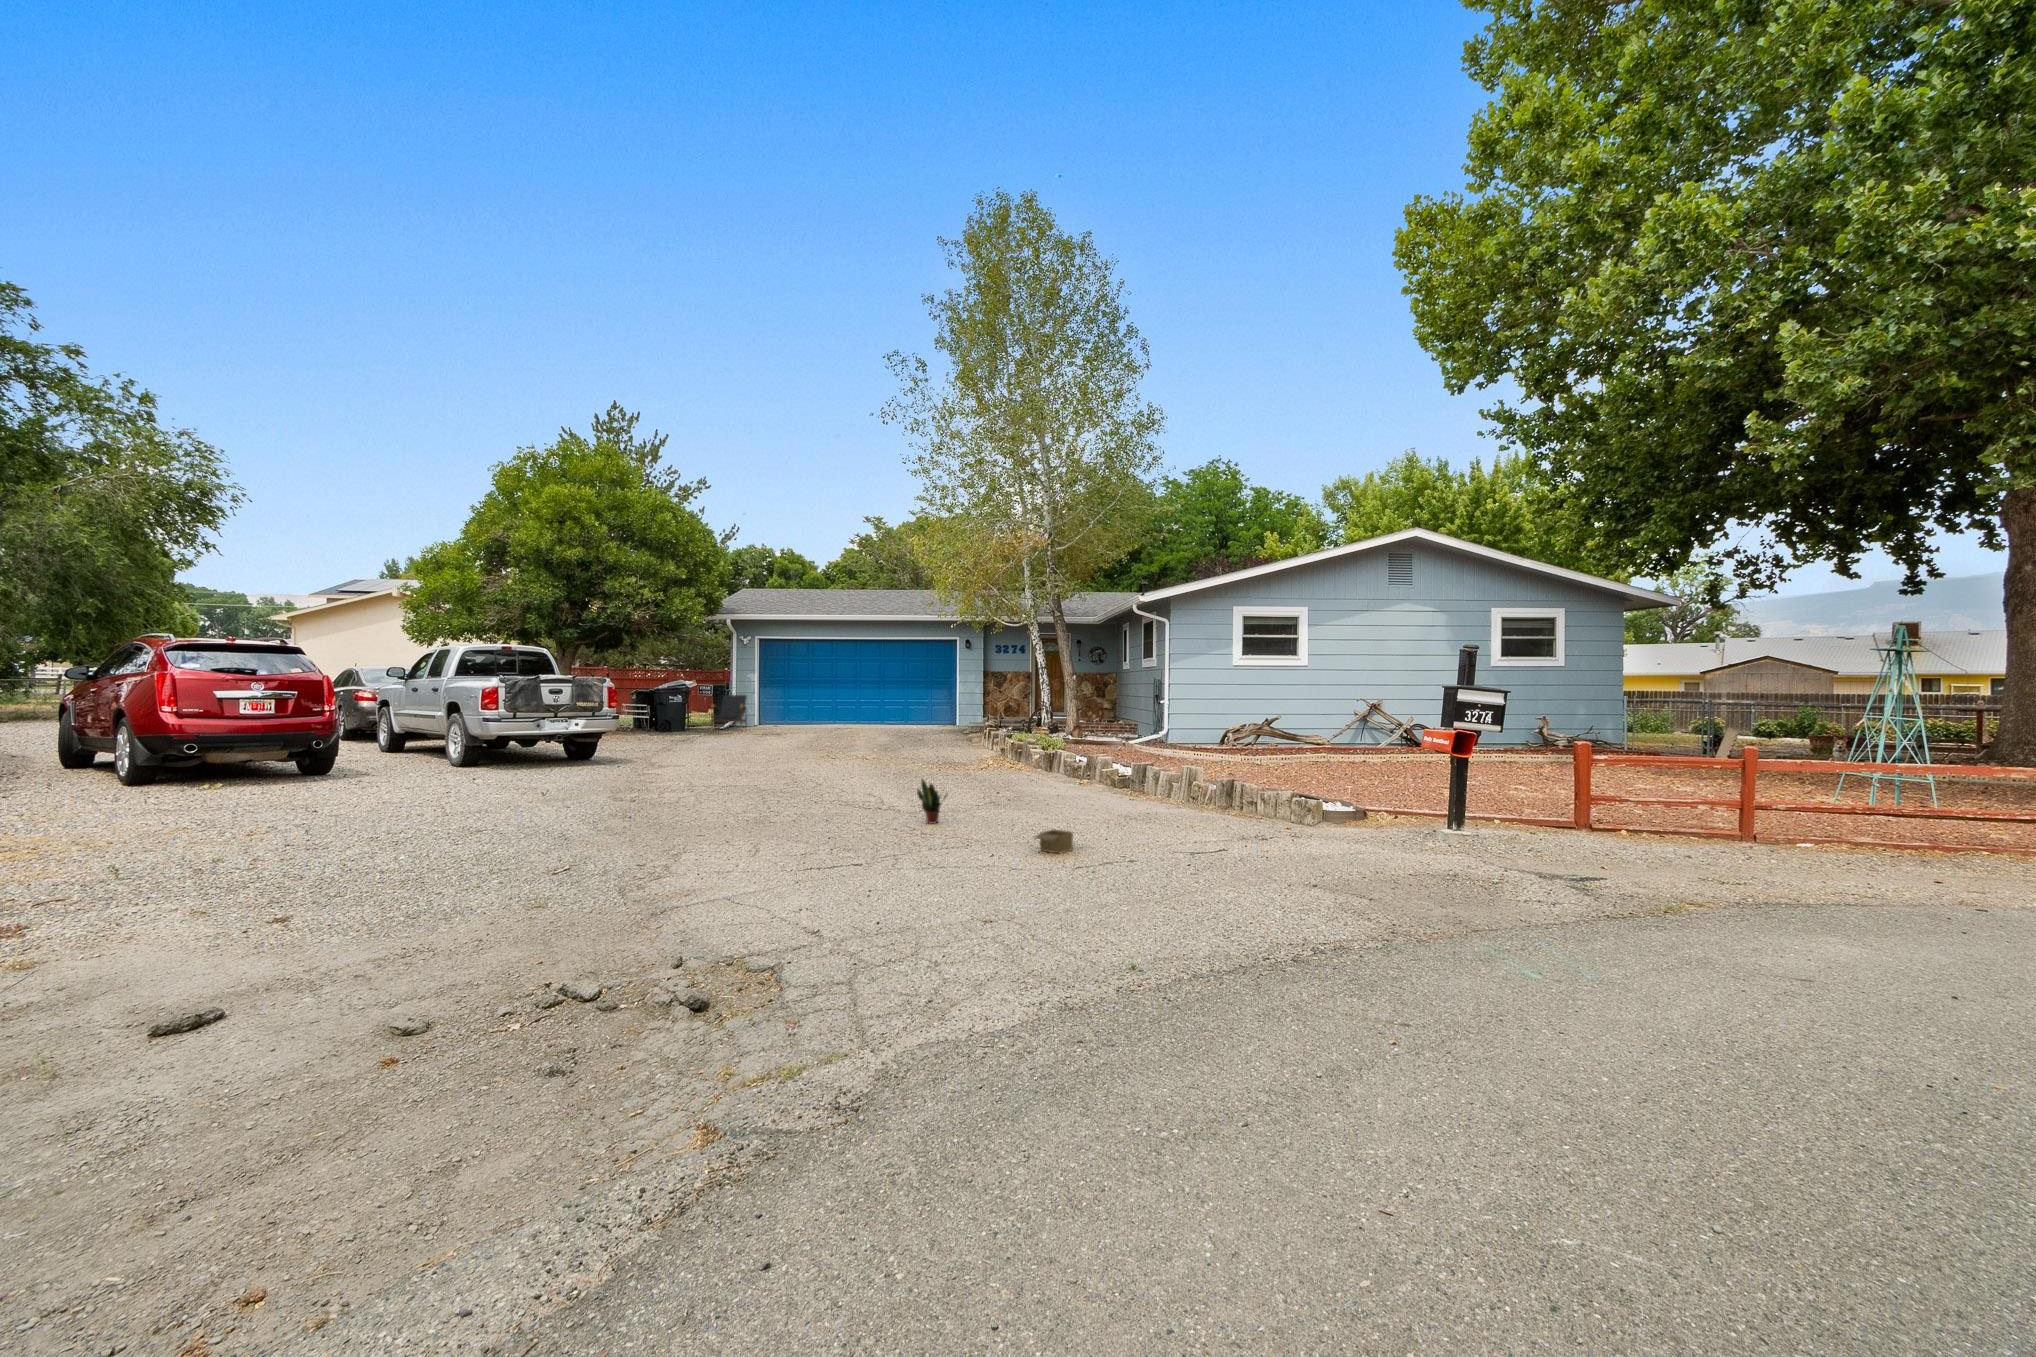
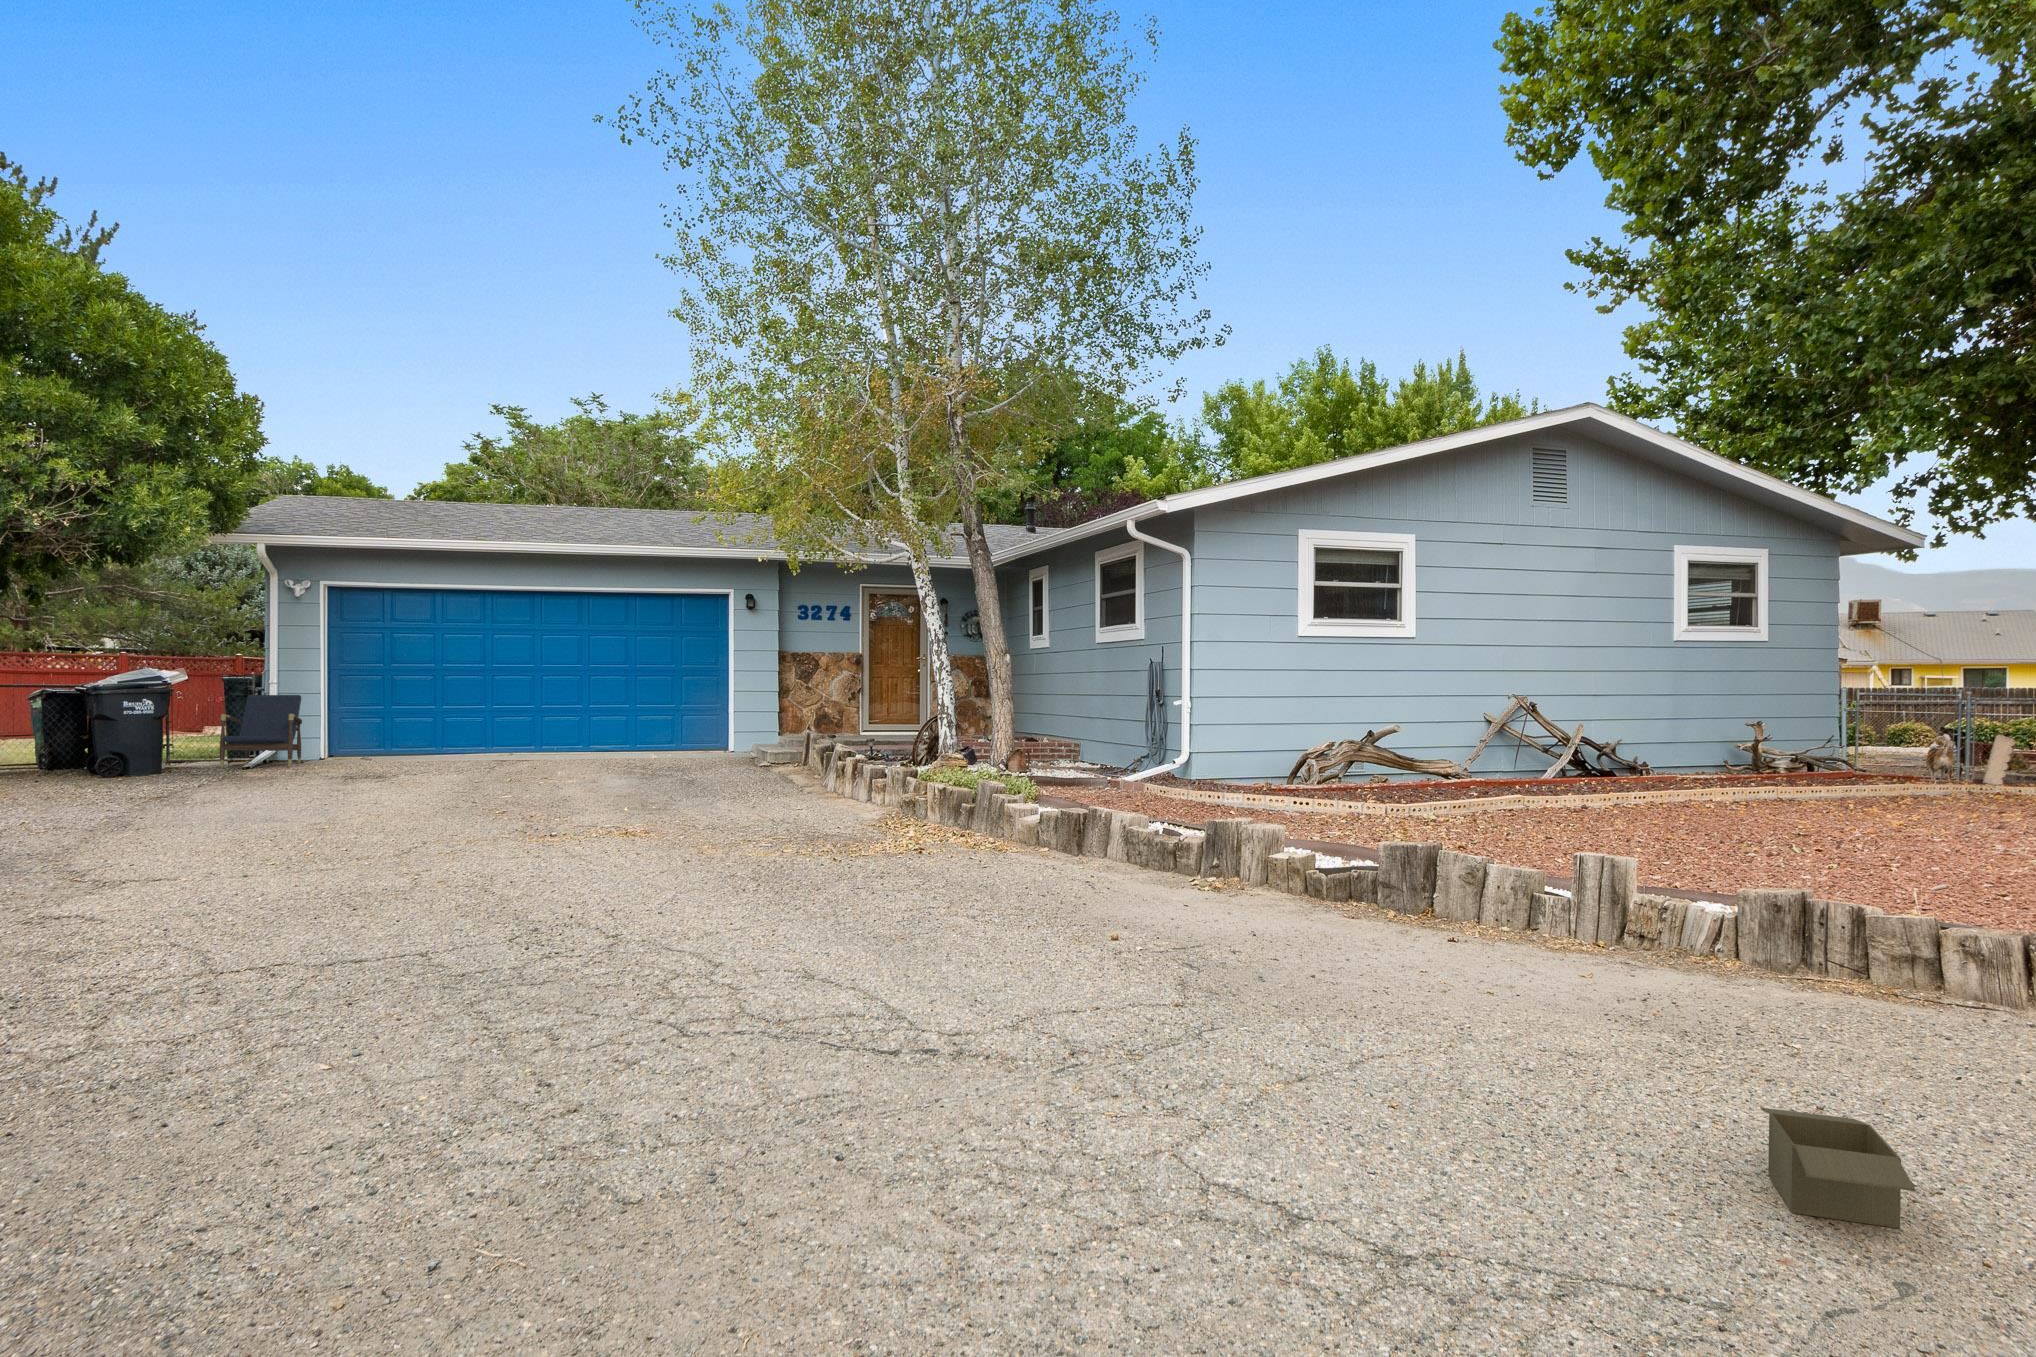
potted plant: present [917,779,947,824] -> none [1081,915,1177,1067]

